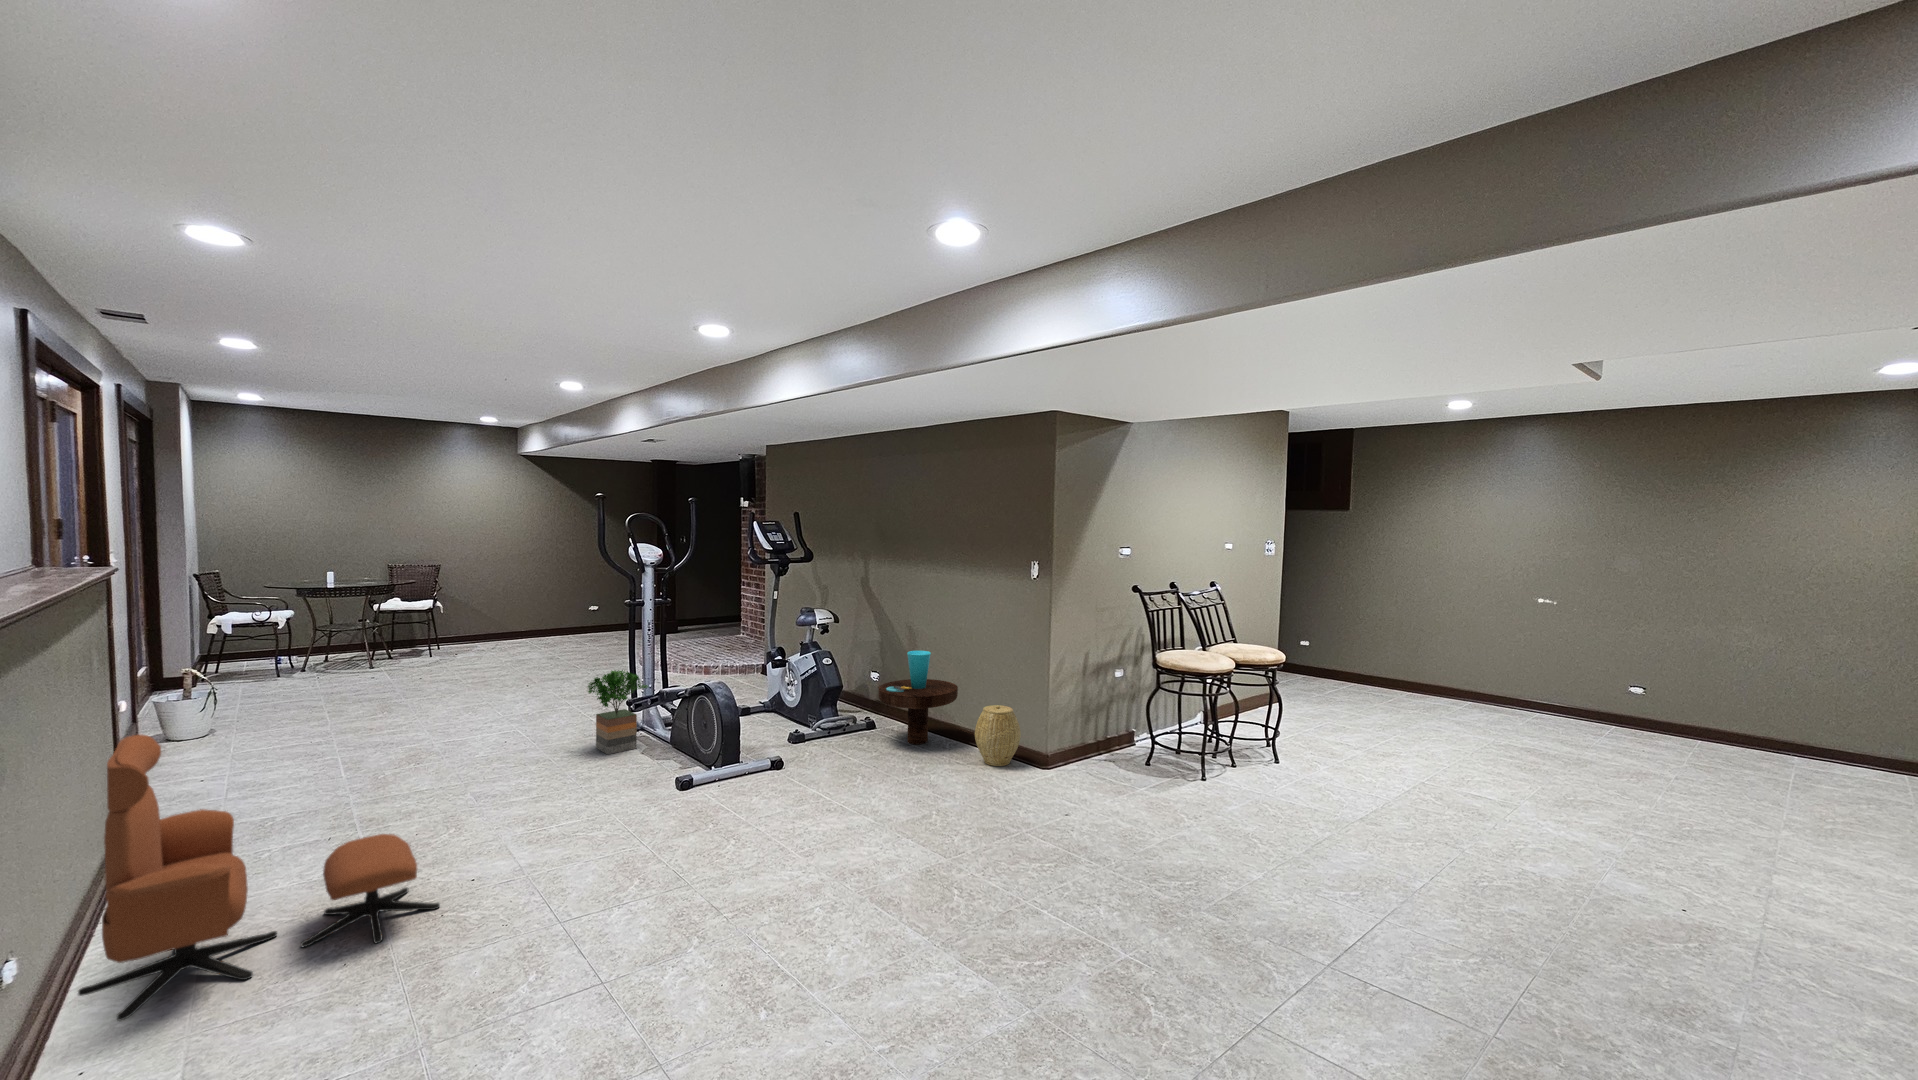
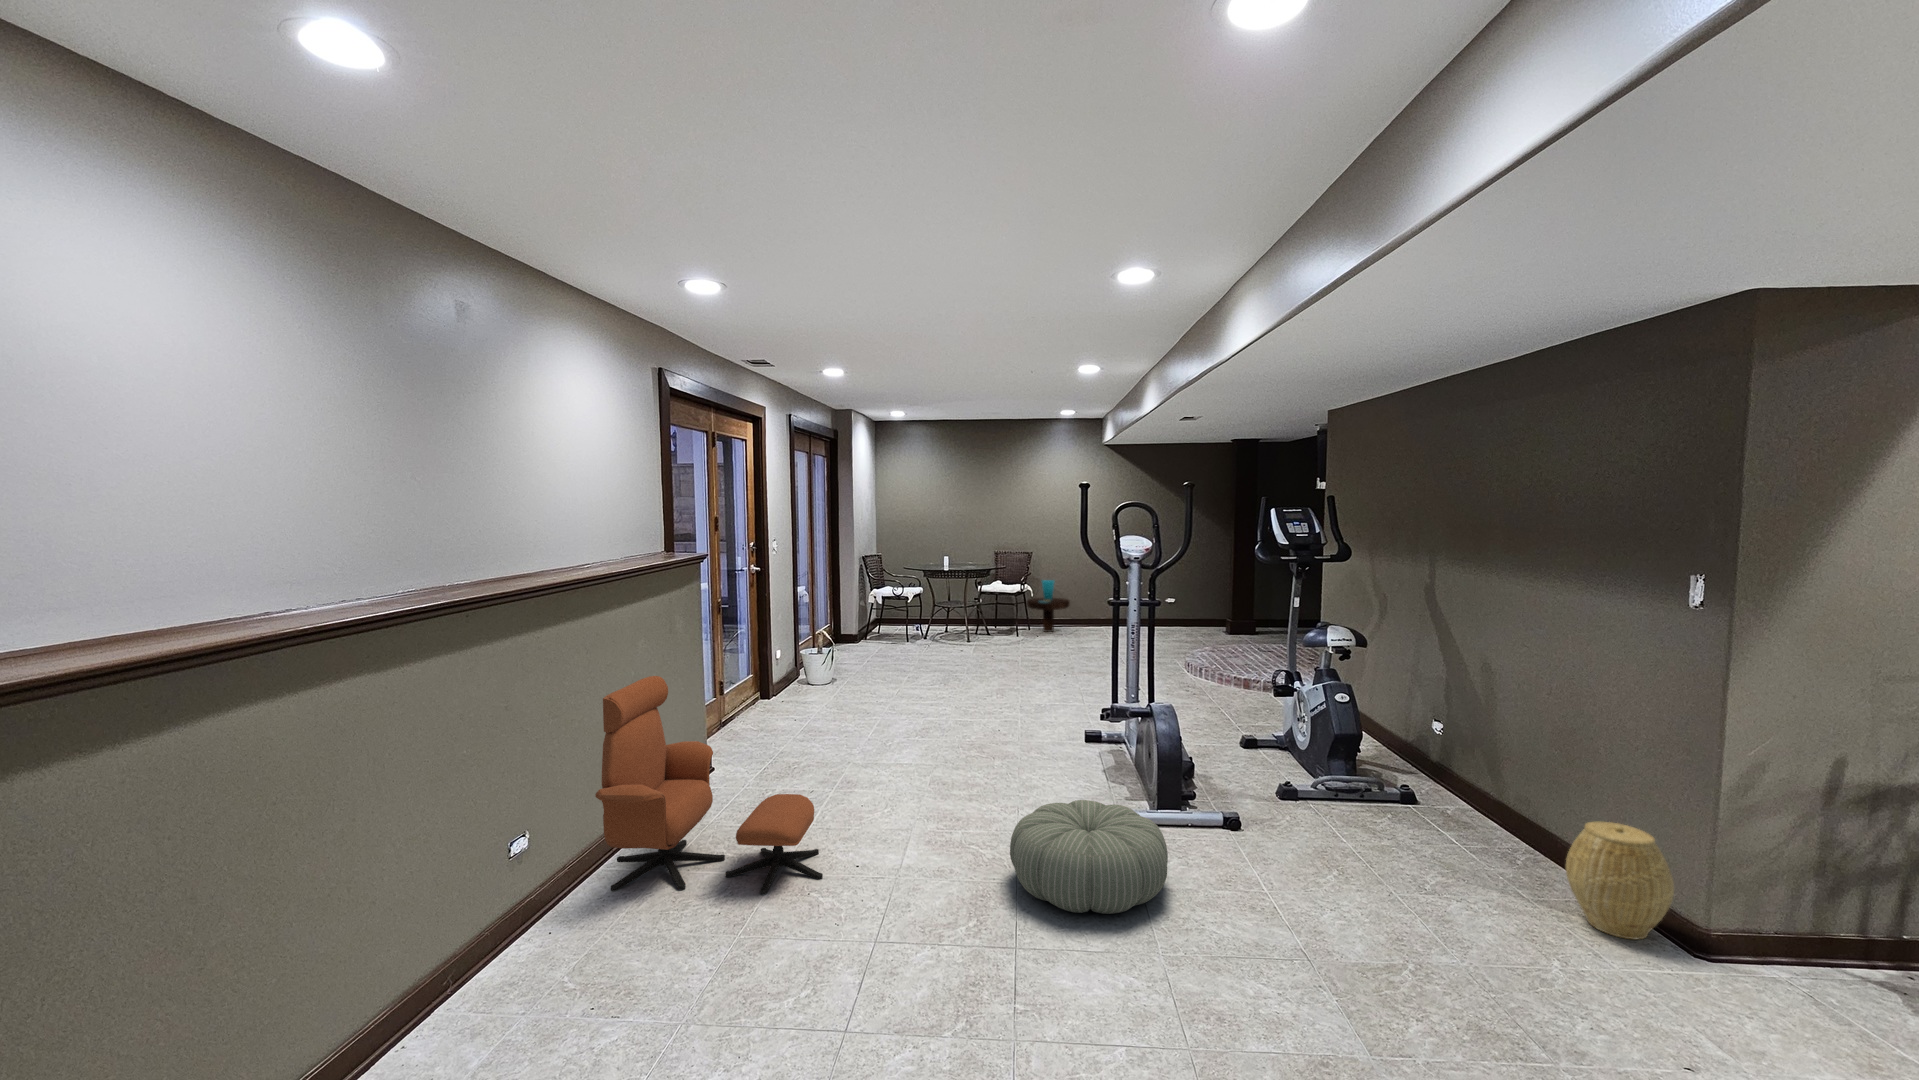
side table: present [879,651,958,744] -> present [1027,580,1070,632]
potted tree: present [588,670,648,754] -> none [1051,670,1116,762]
pouf: none [638,763,772,850] -> present [1010,800,1168,914]

